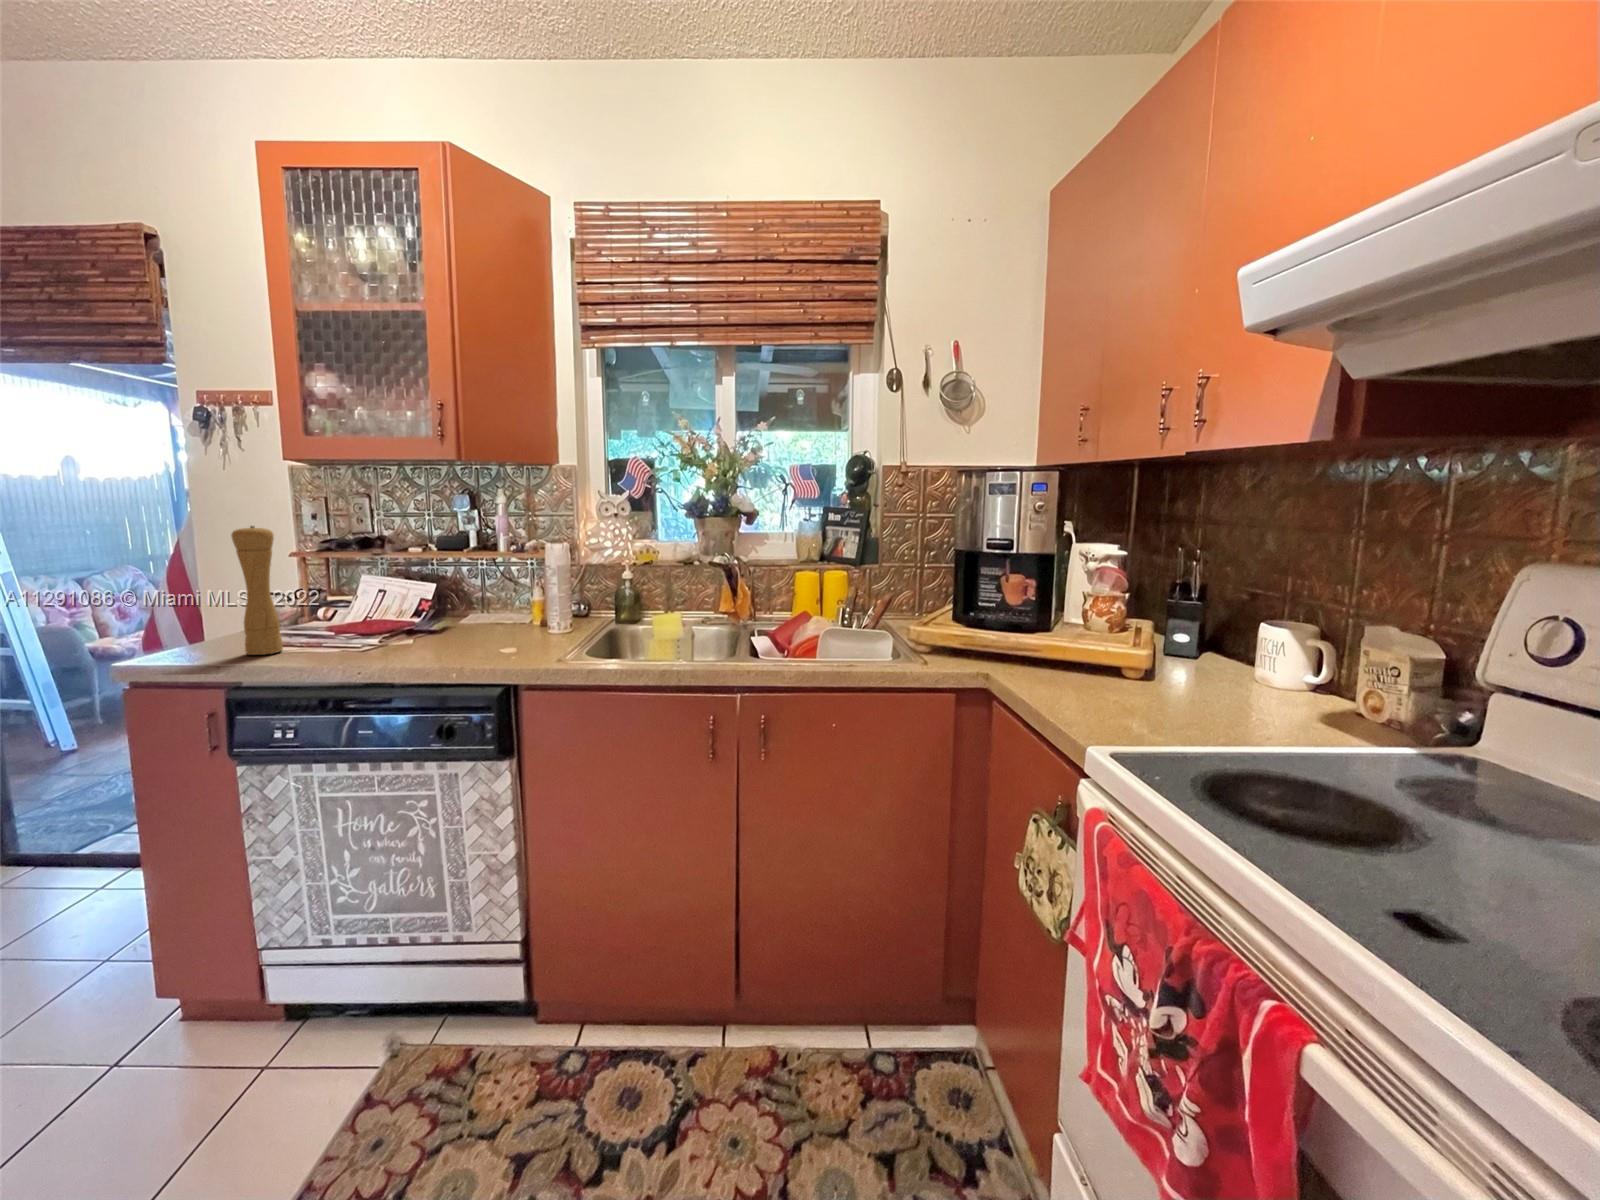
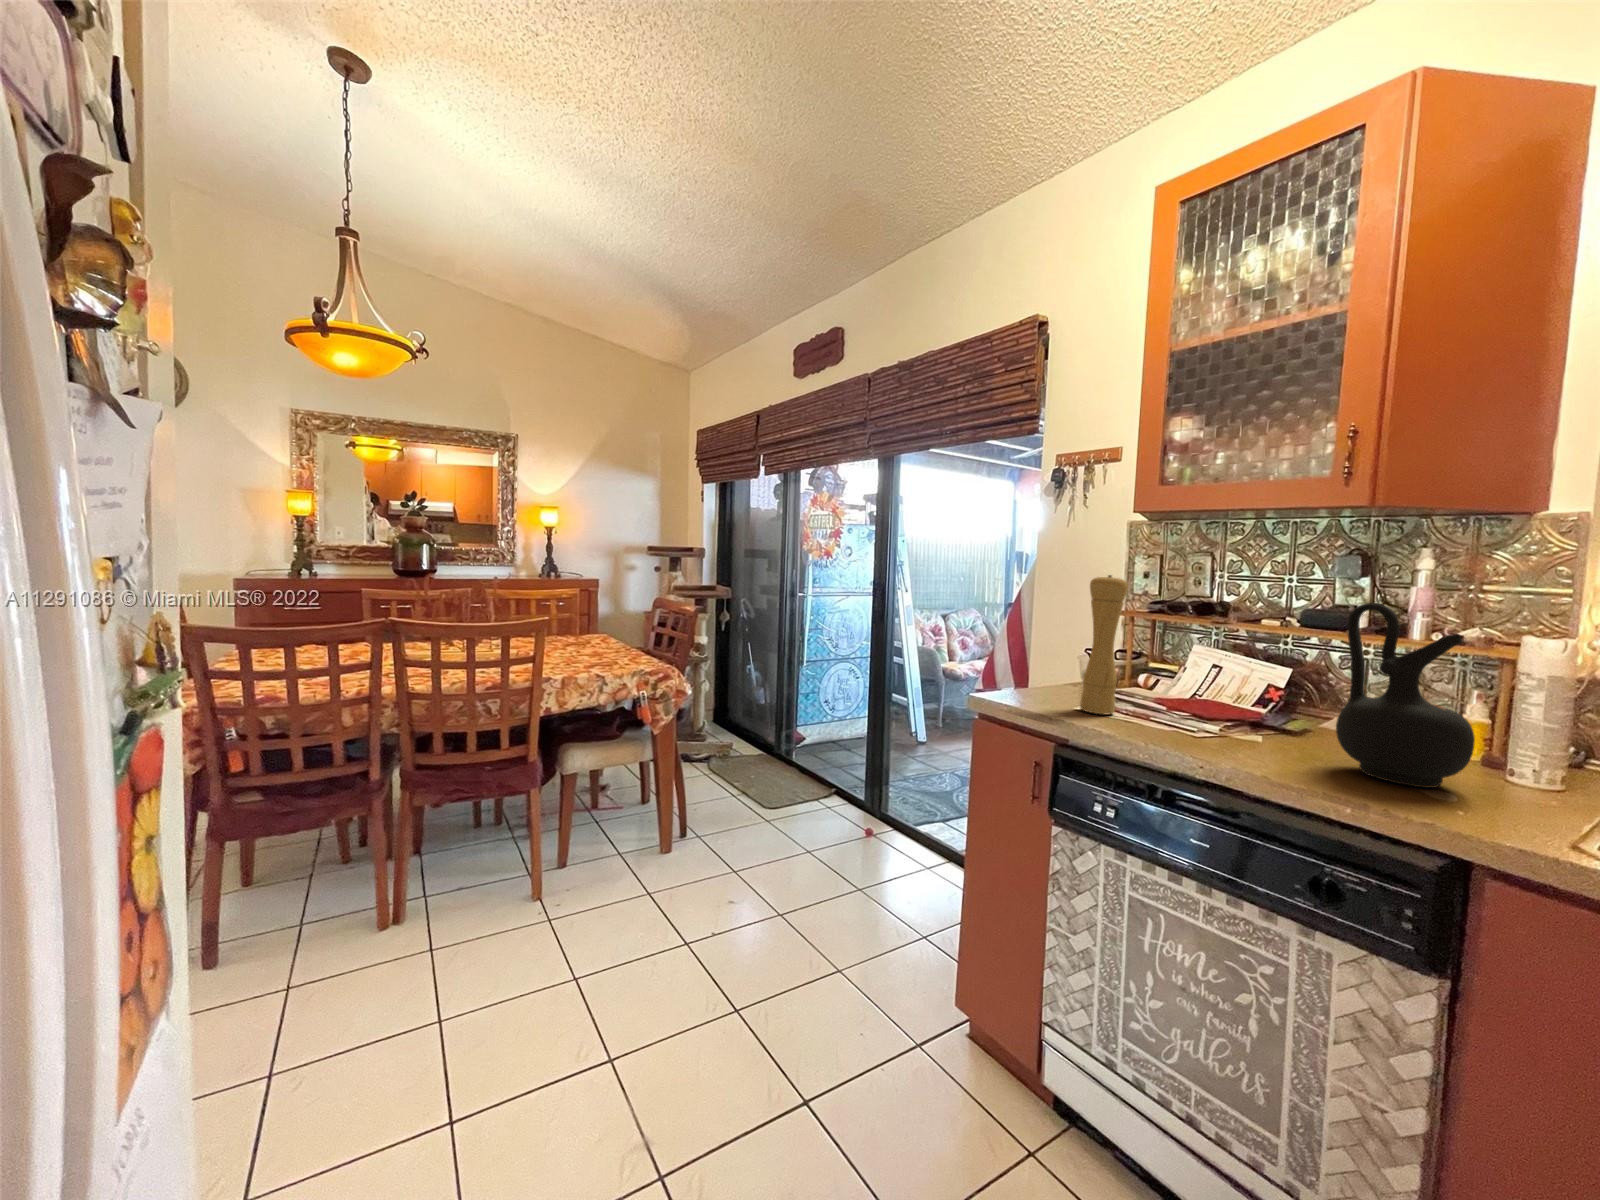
ceramic jug: none [443,535,522,653] -> present [1336,603,1475,788]

